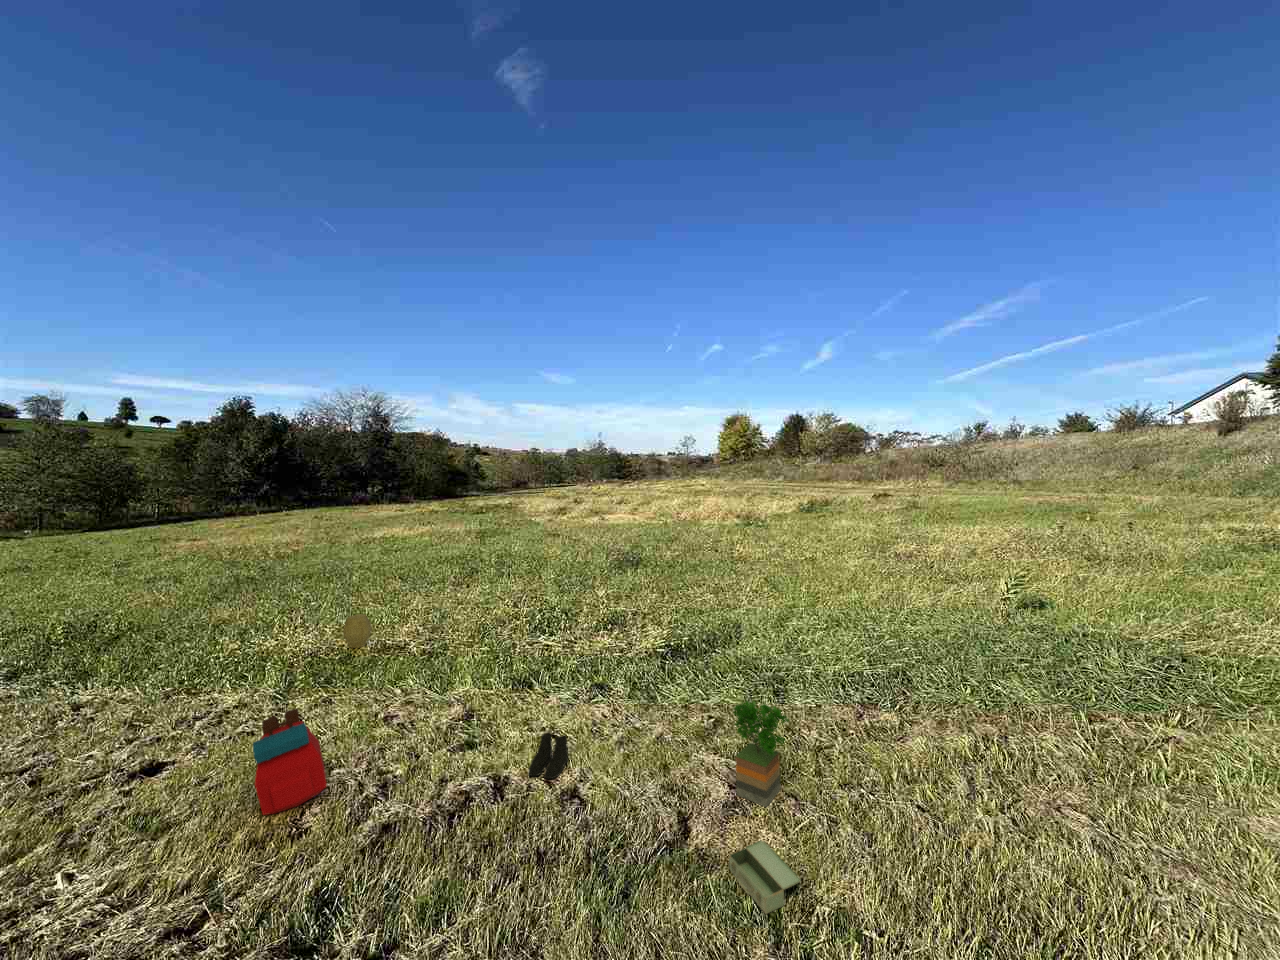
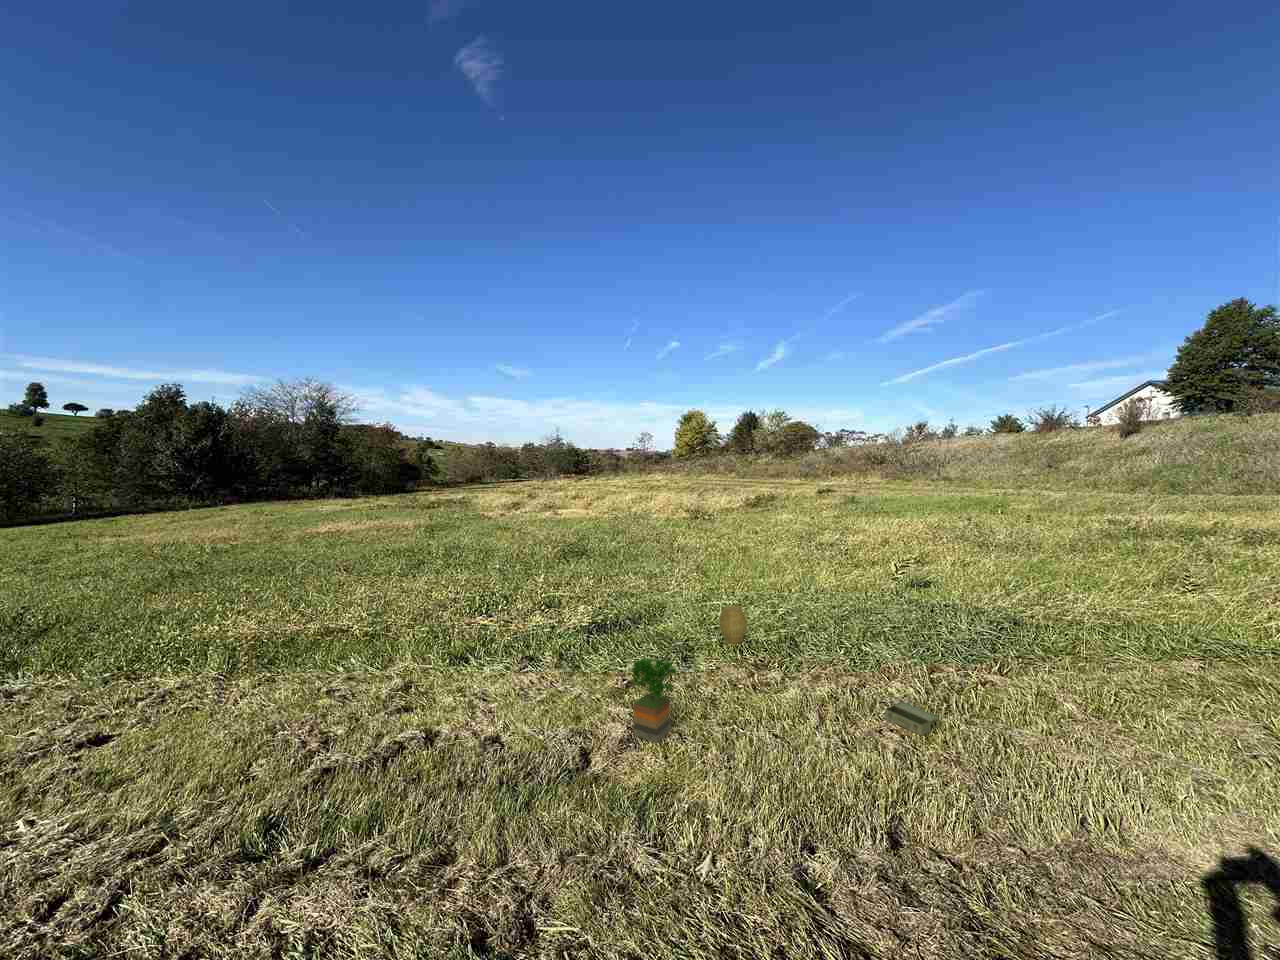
woven basket: present [343,614,372,648] -> present [719,606,747,644]
backpack: present [253,708,327,815] -> none [202,676,271,767]
boots: present [529,733,568,779] -> none [457,694,493,731]
toolbox: present [729,841,801,914] -> present [885,702,939,736]

